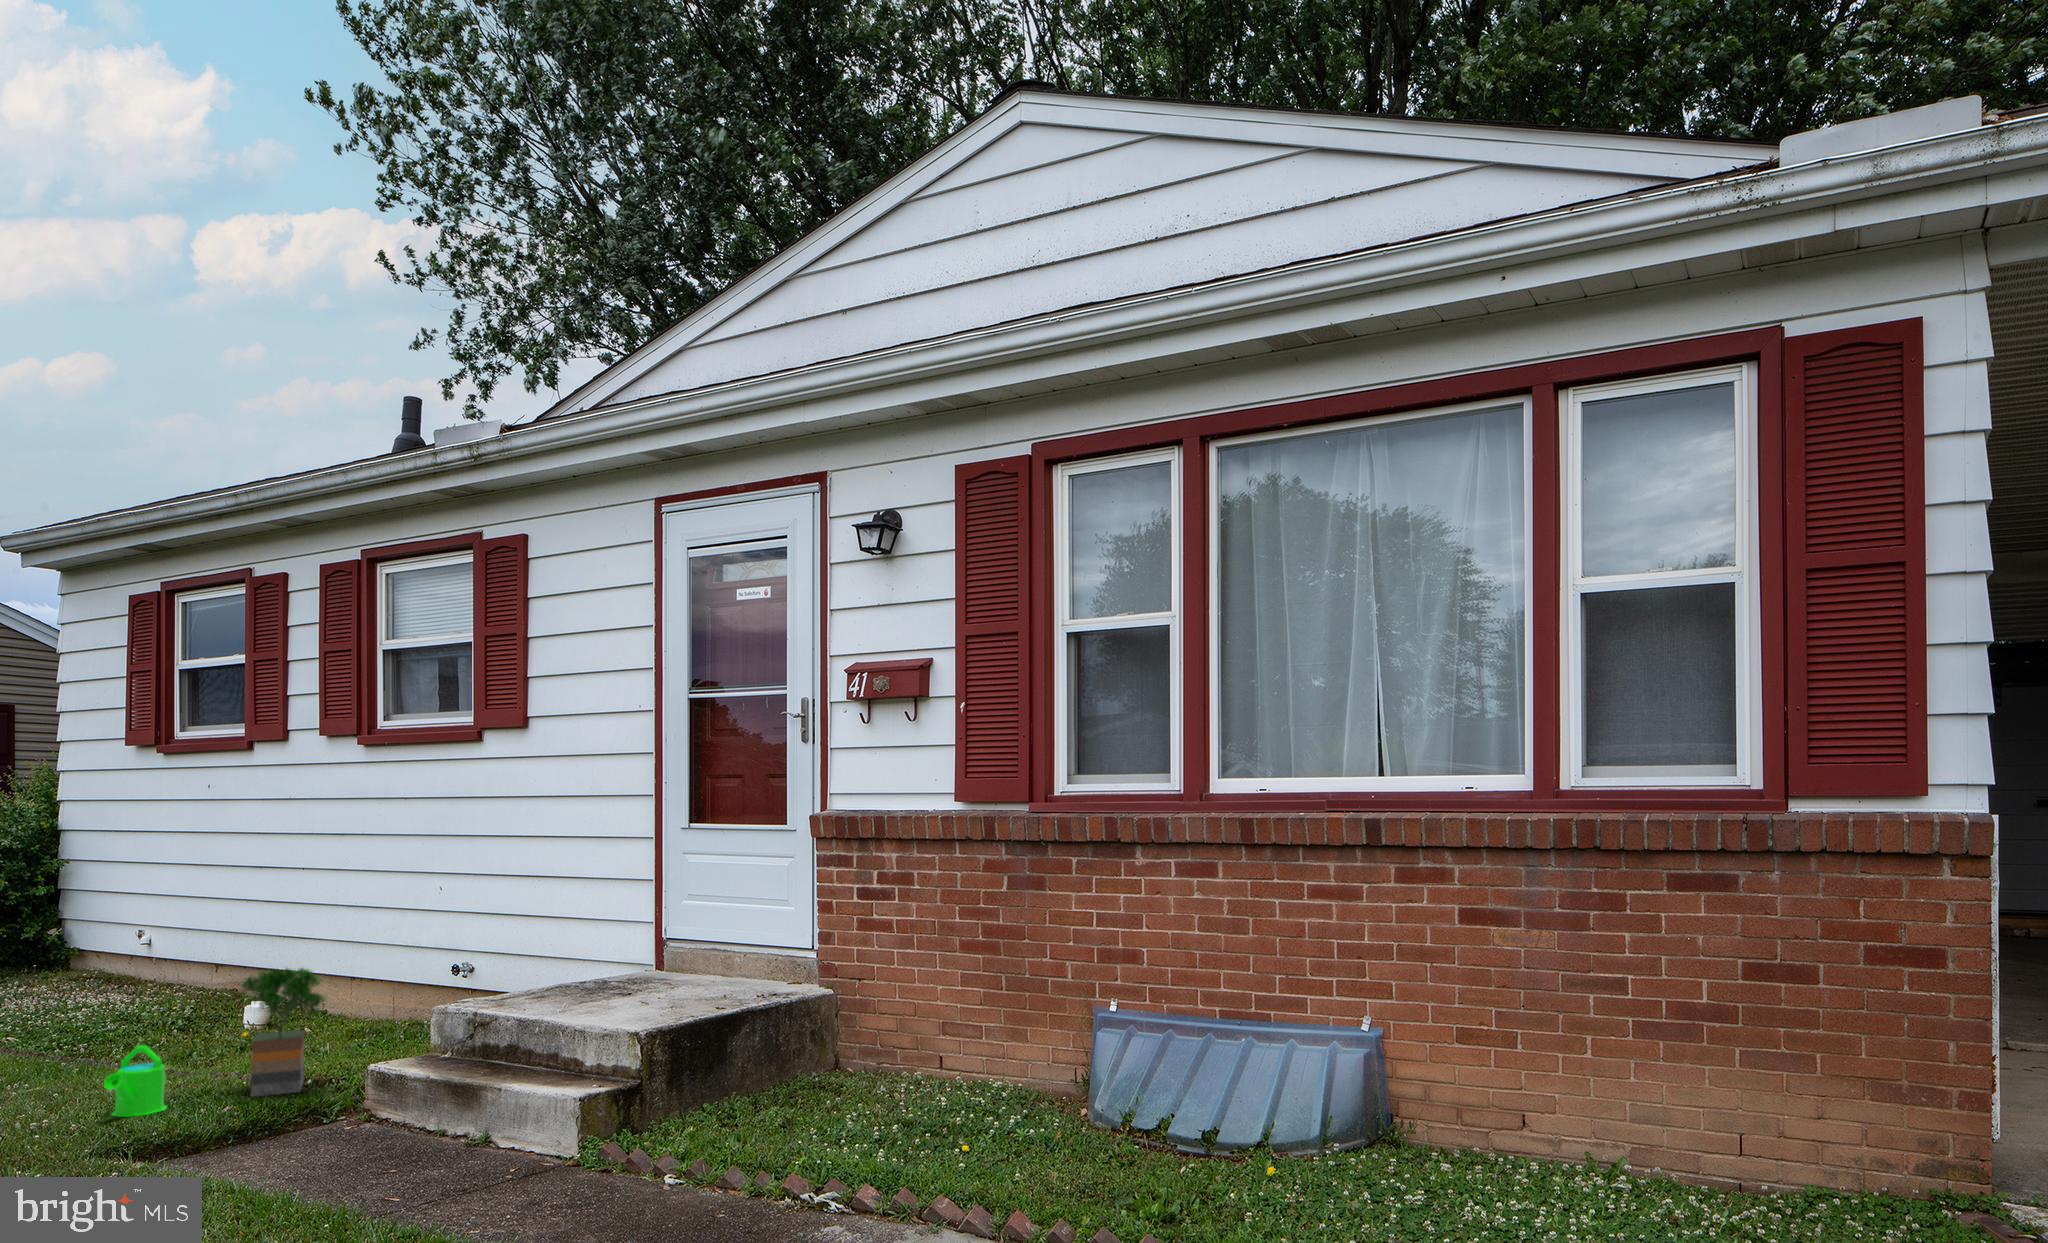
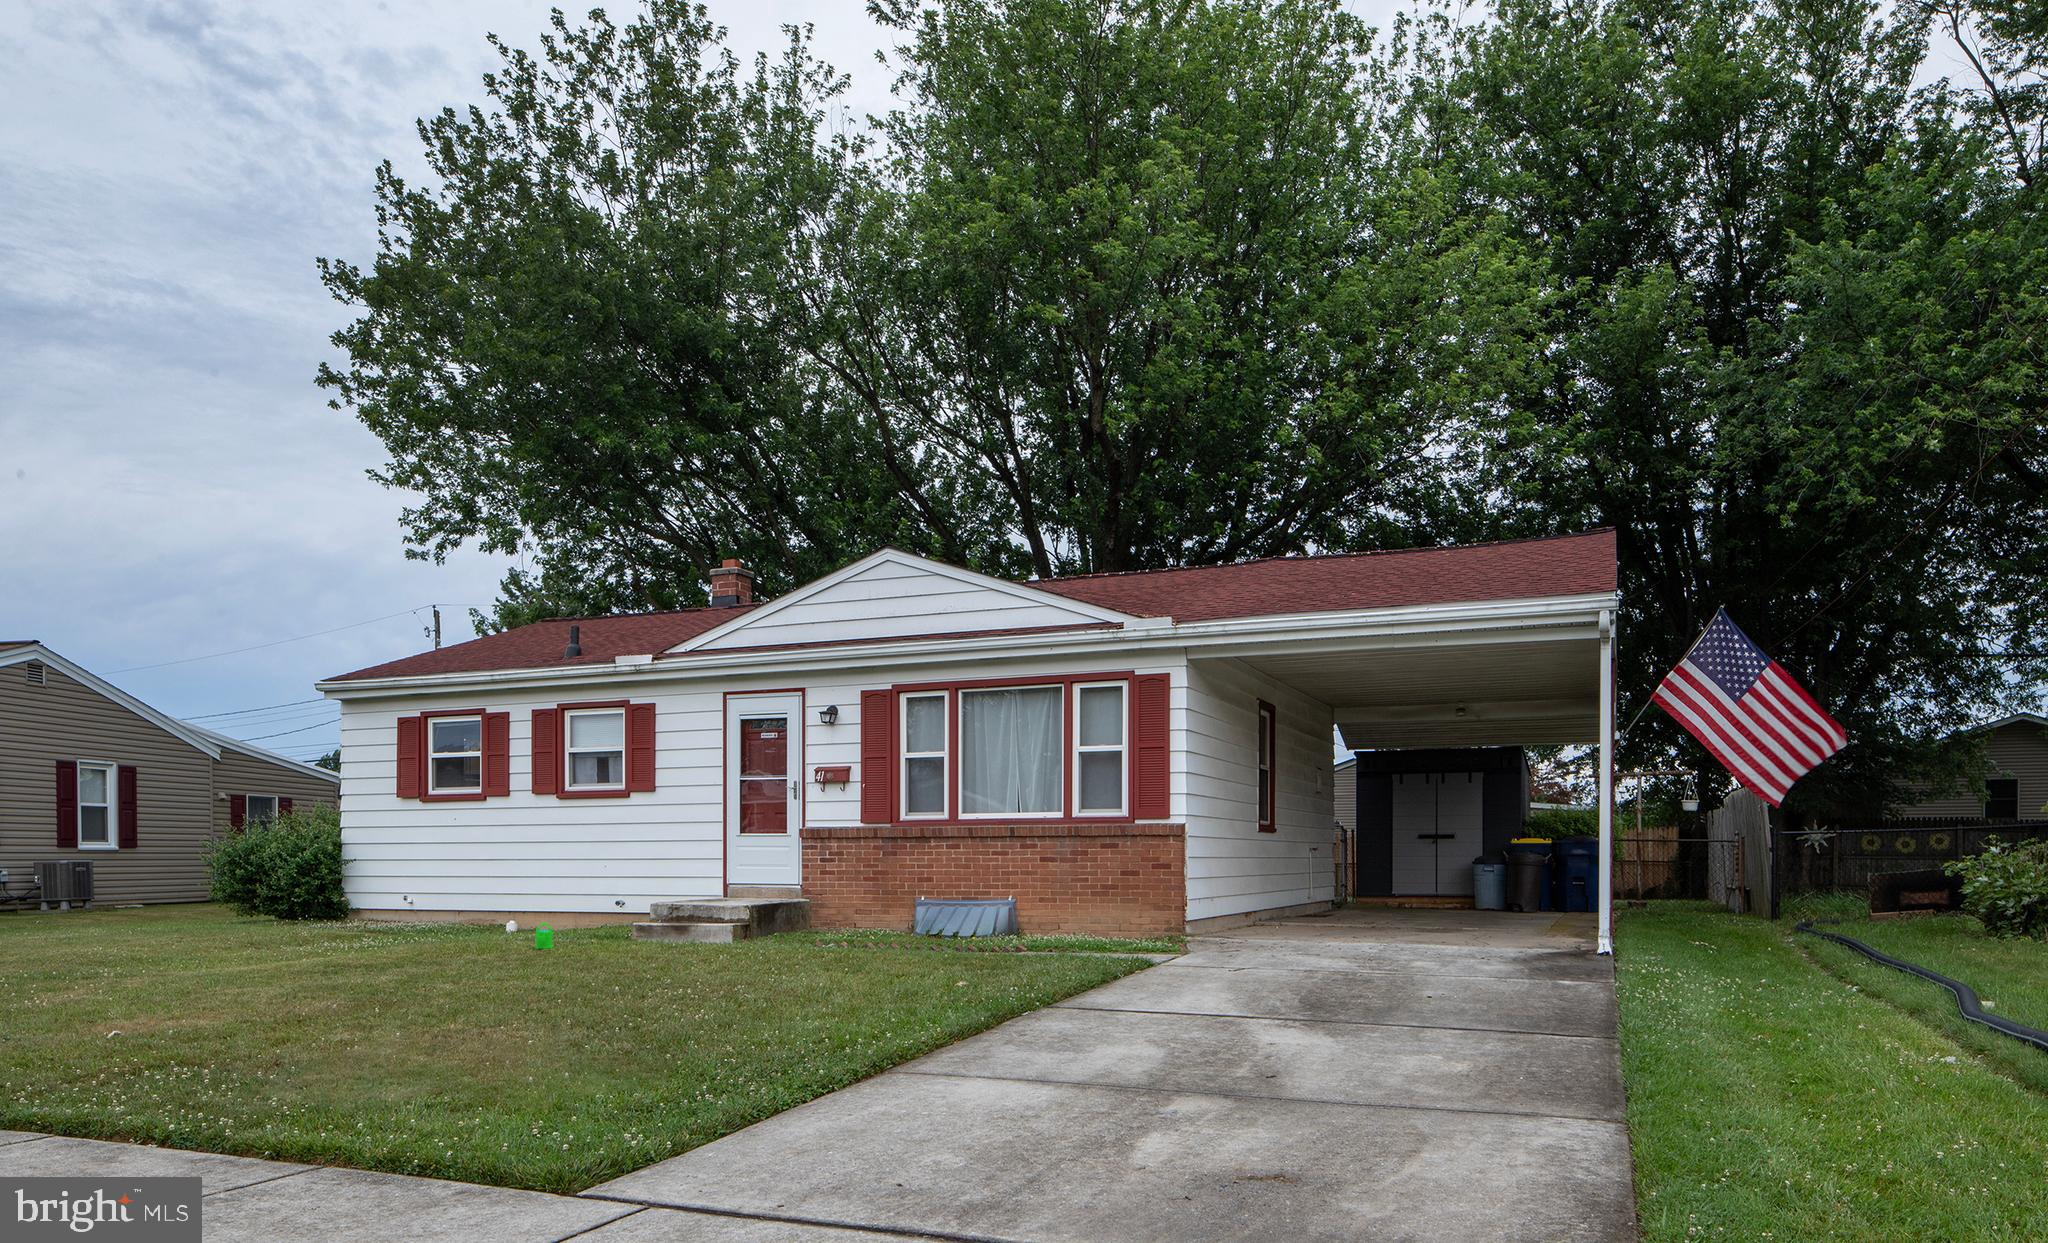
potted tree: present [241,968,325,1097] -> none [569,894,605,945]

